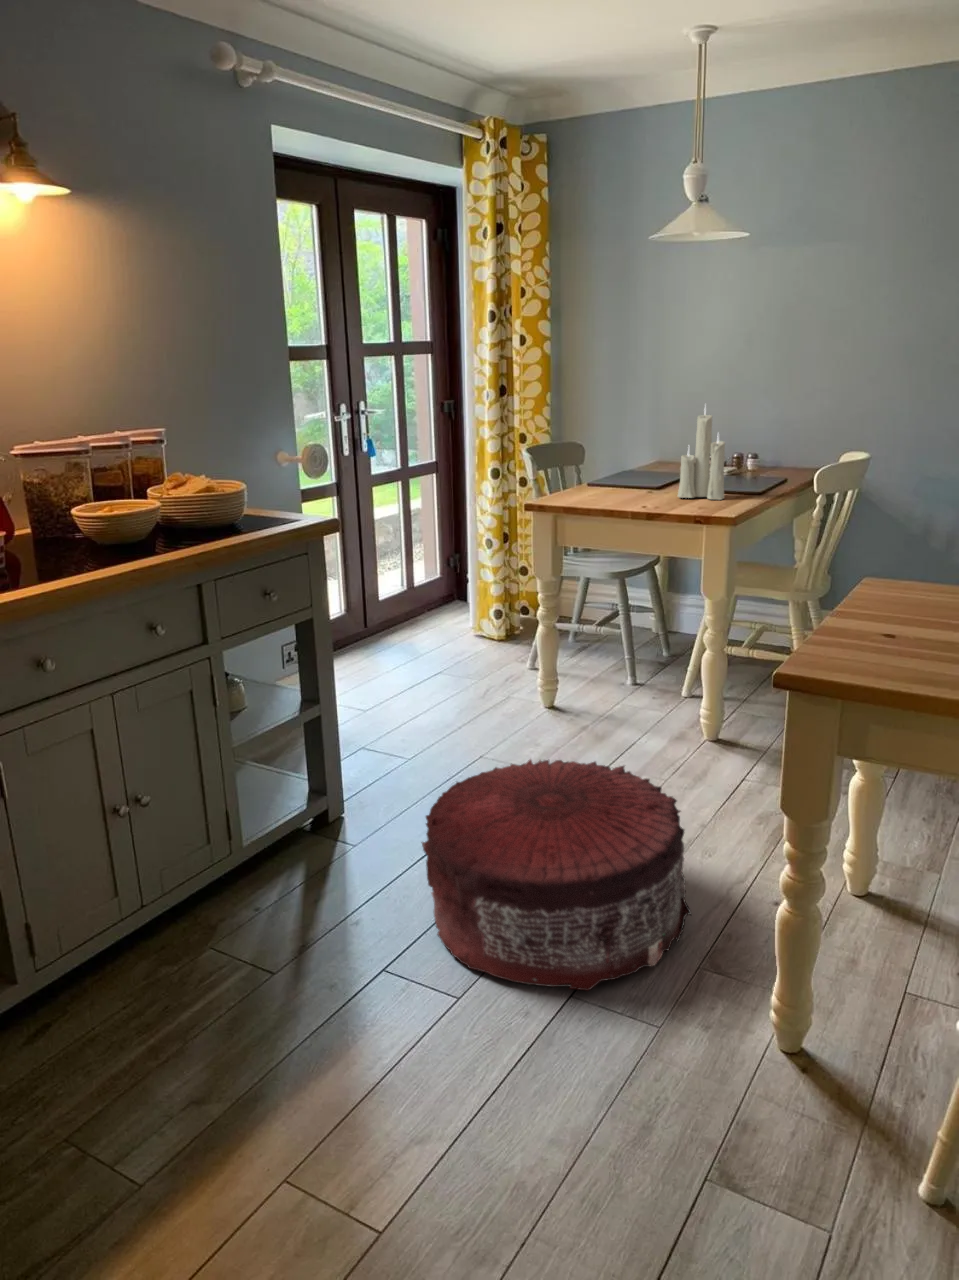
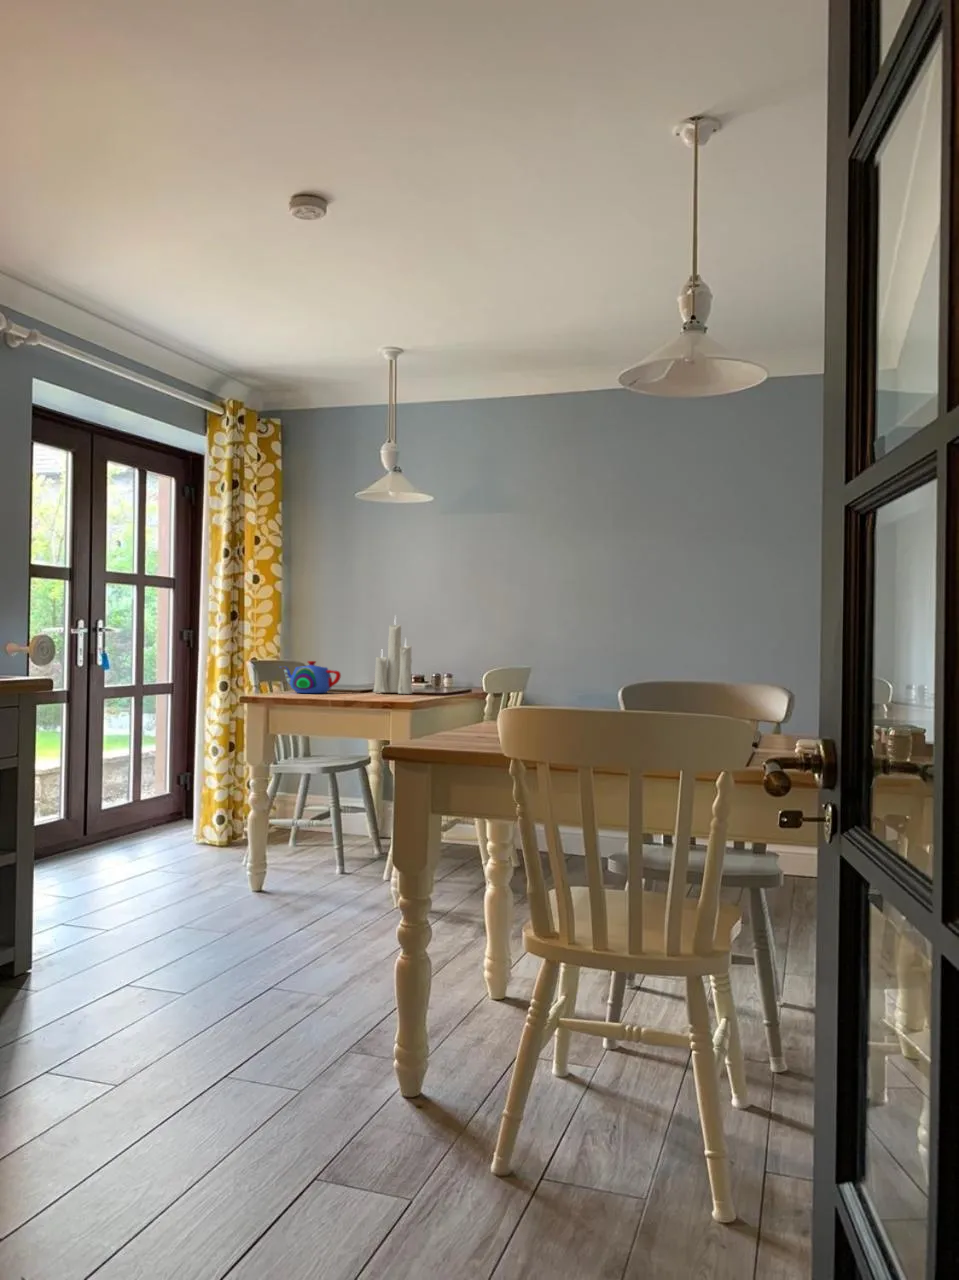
teapot: none [568,462,640,502] -> present [280,661,341,693]
pouf: present [422,759,691,991] -> none [95,882,350,1067]

